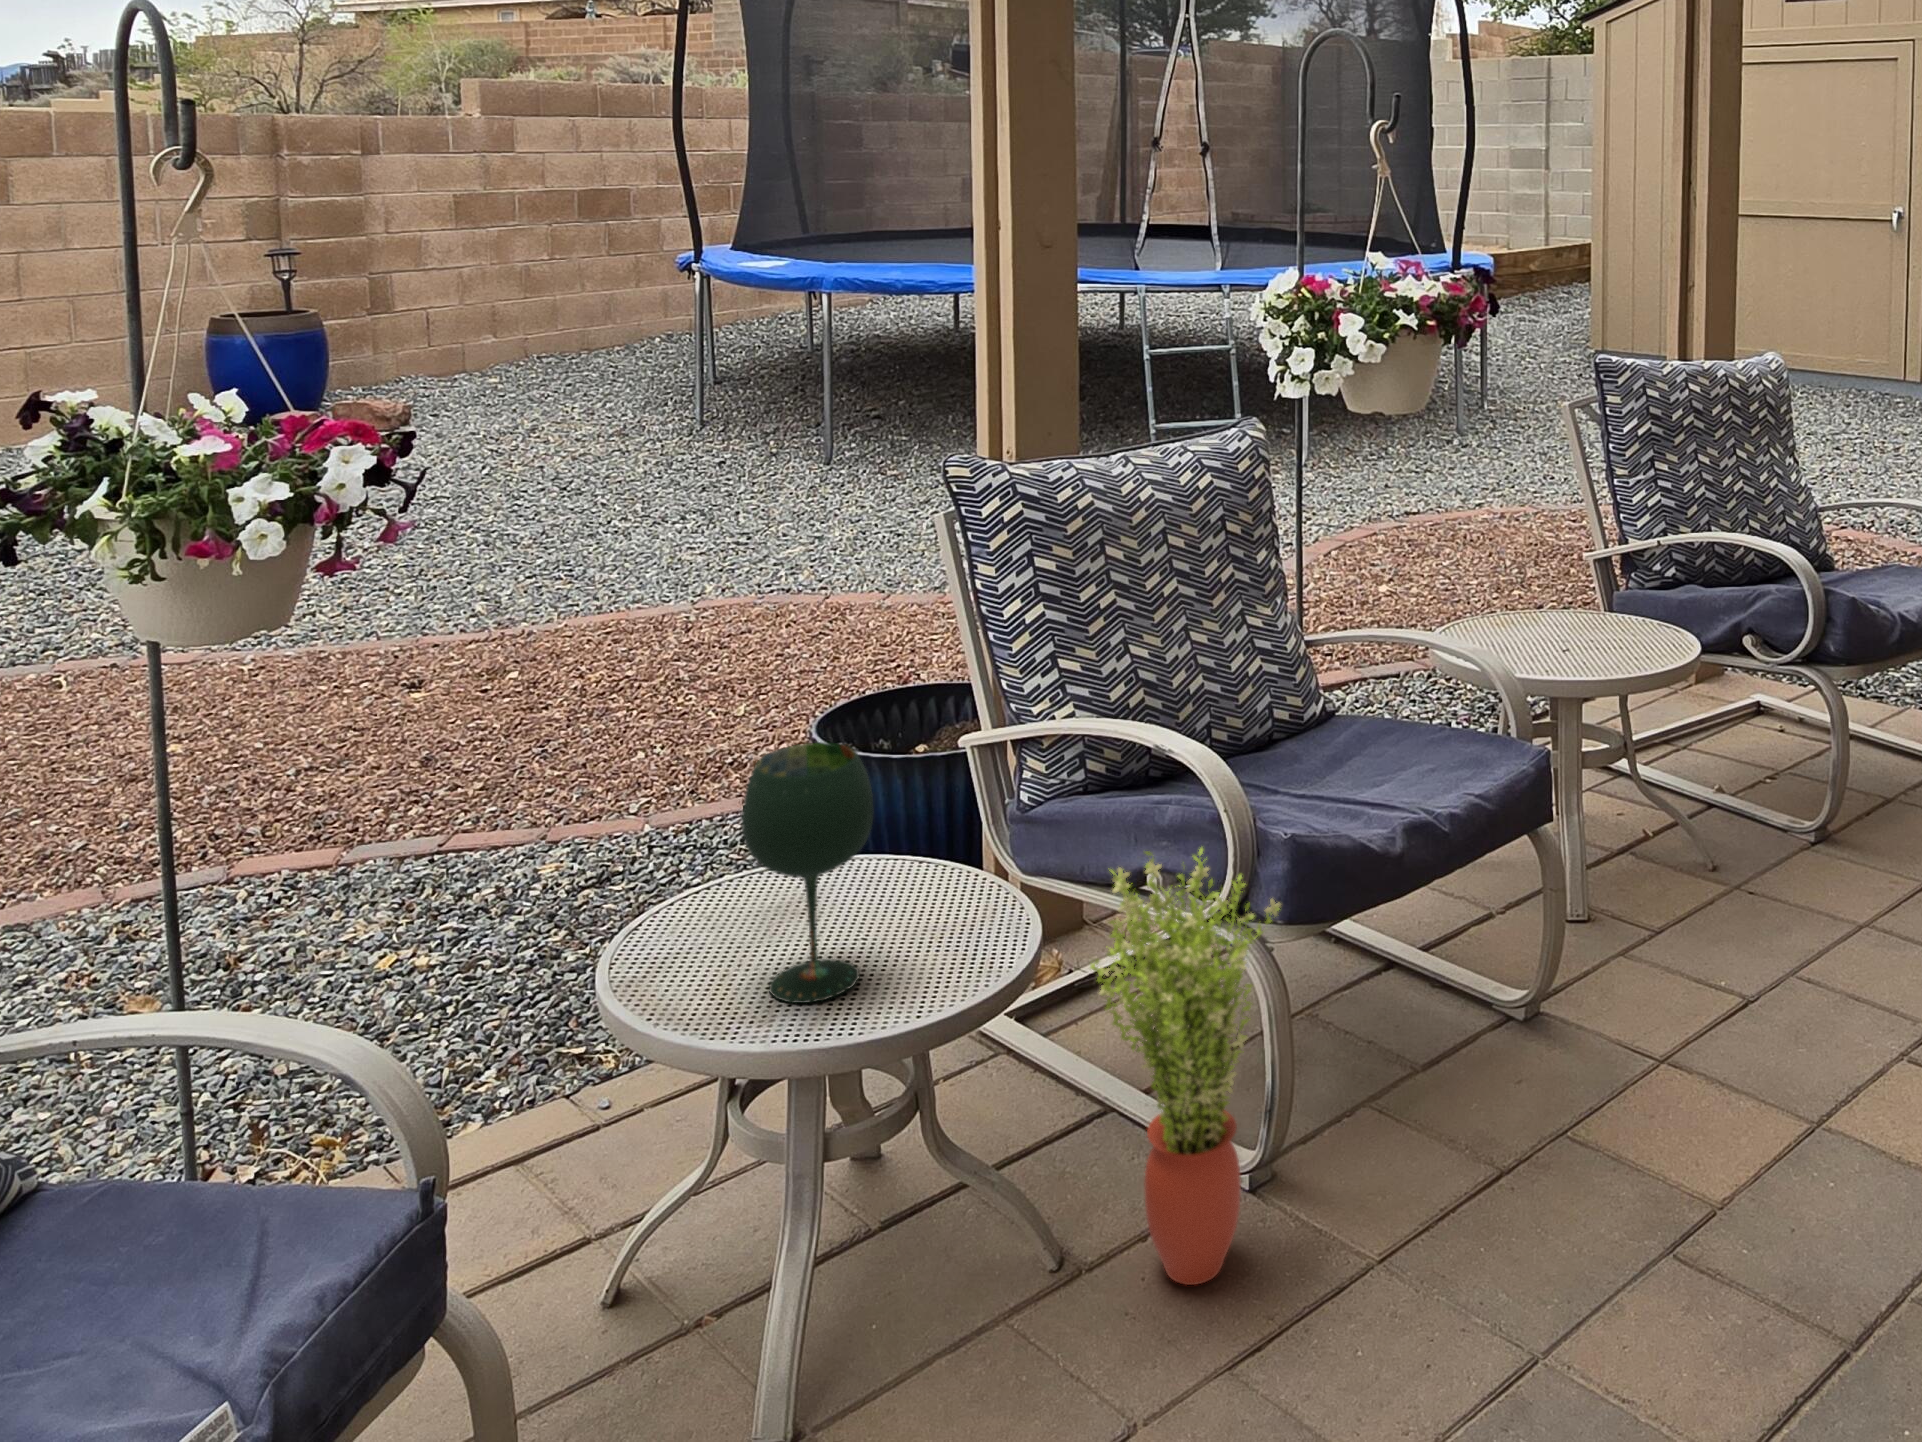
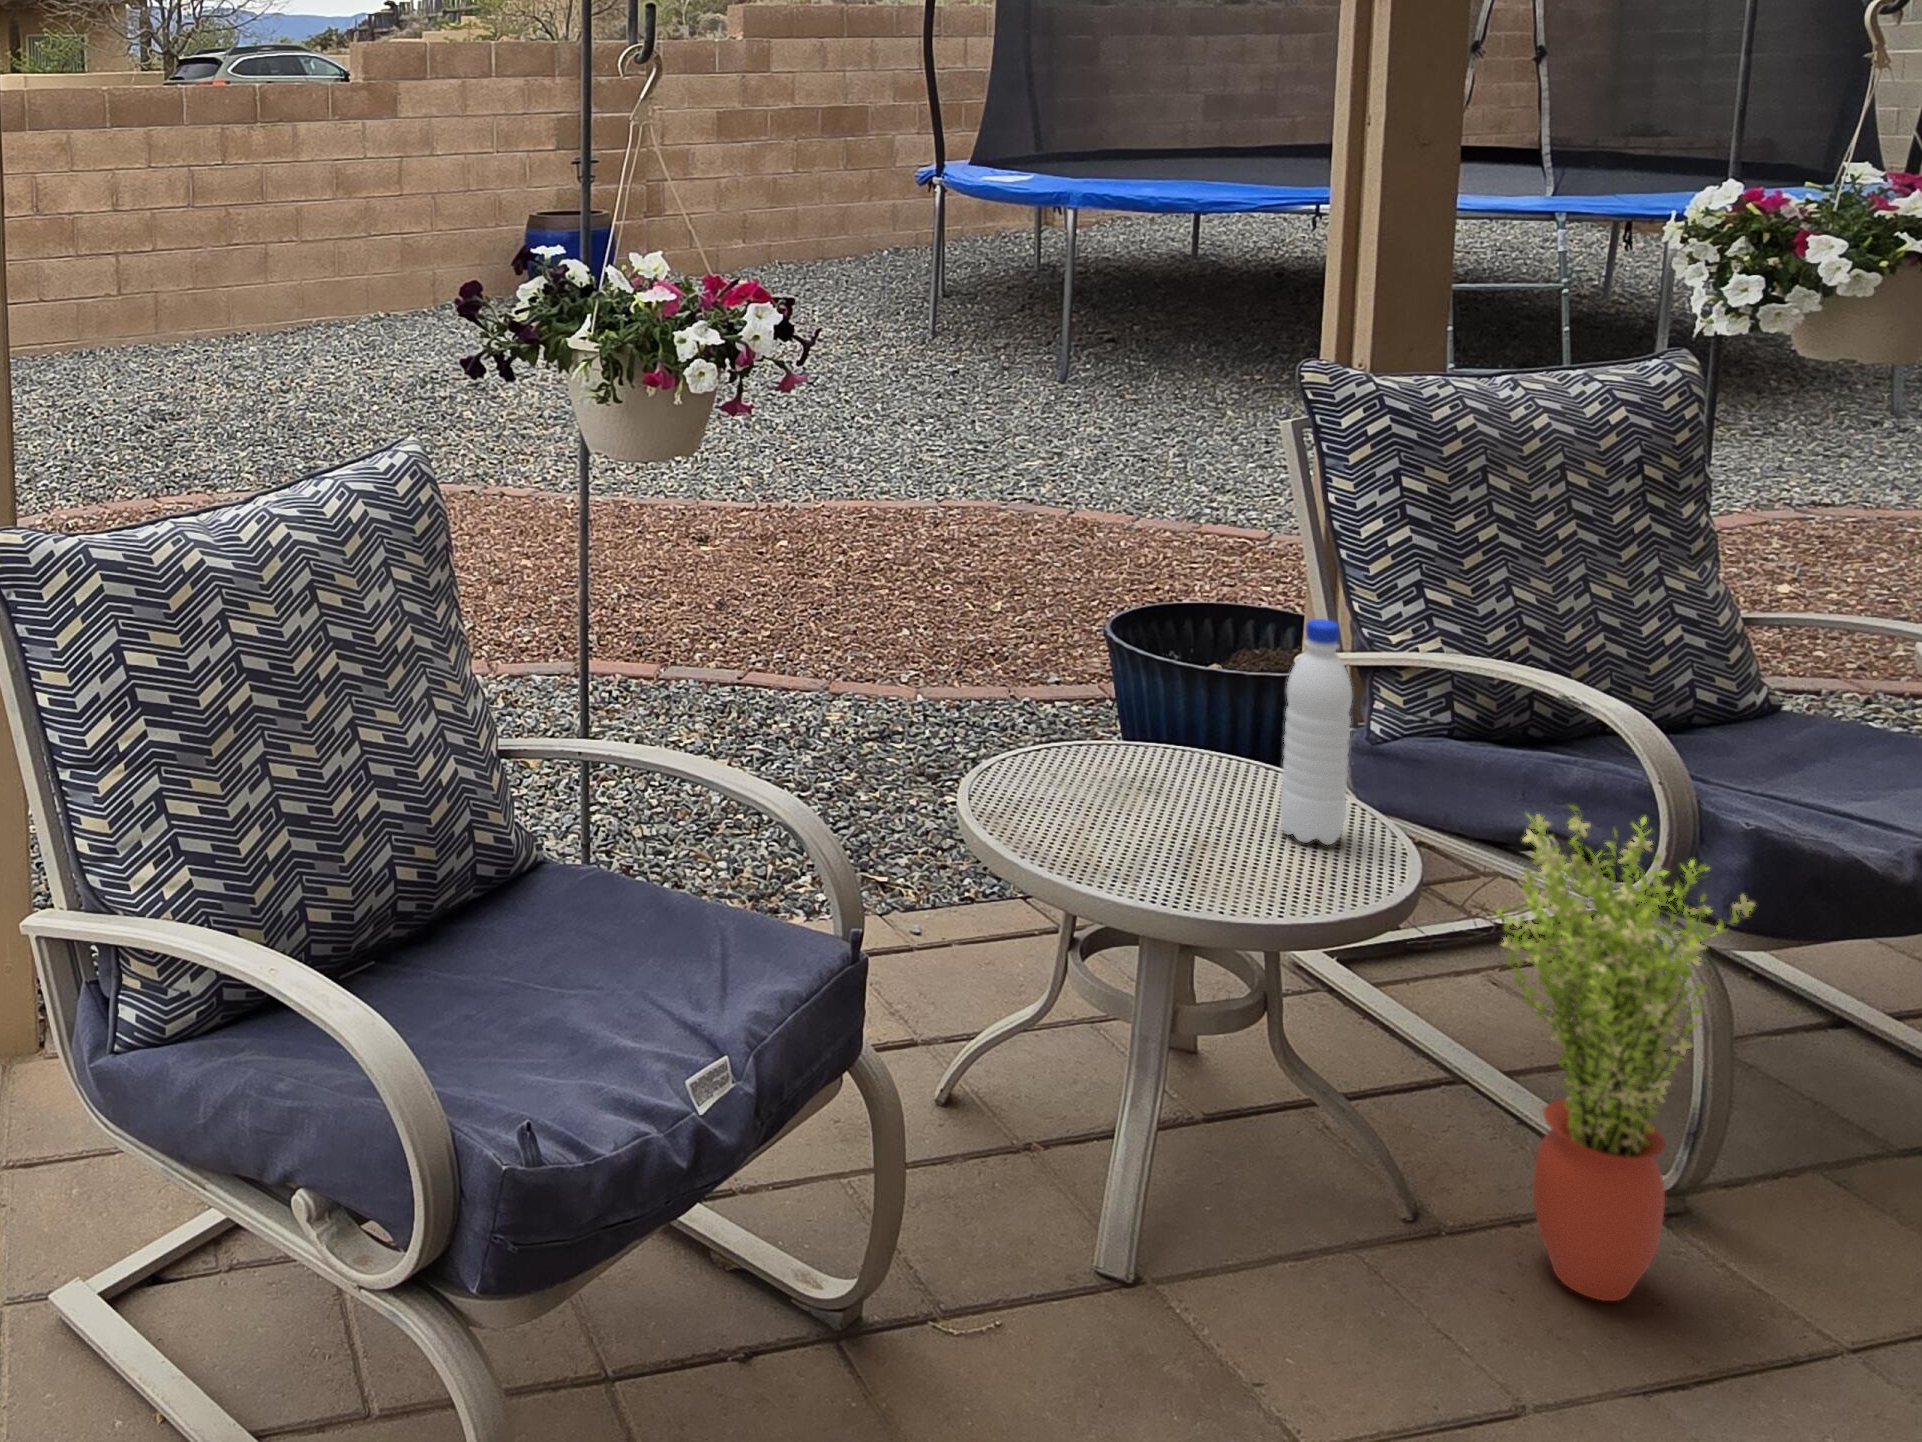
water bottle: none [915,717,976,936] -> present [1280,619,1352,845]
wine glass: present [742,742,874,1003] -> none [1120,617,1256,870]

